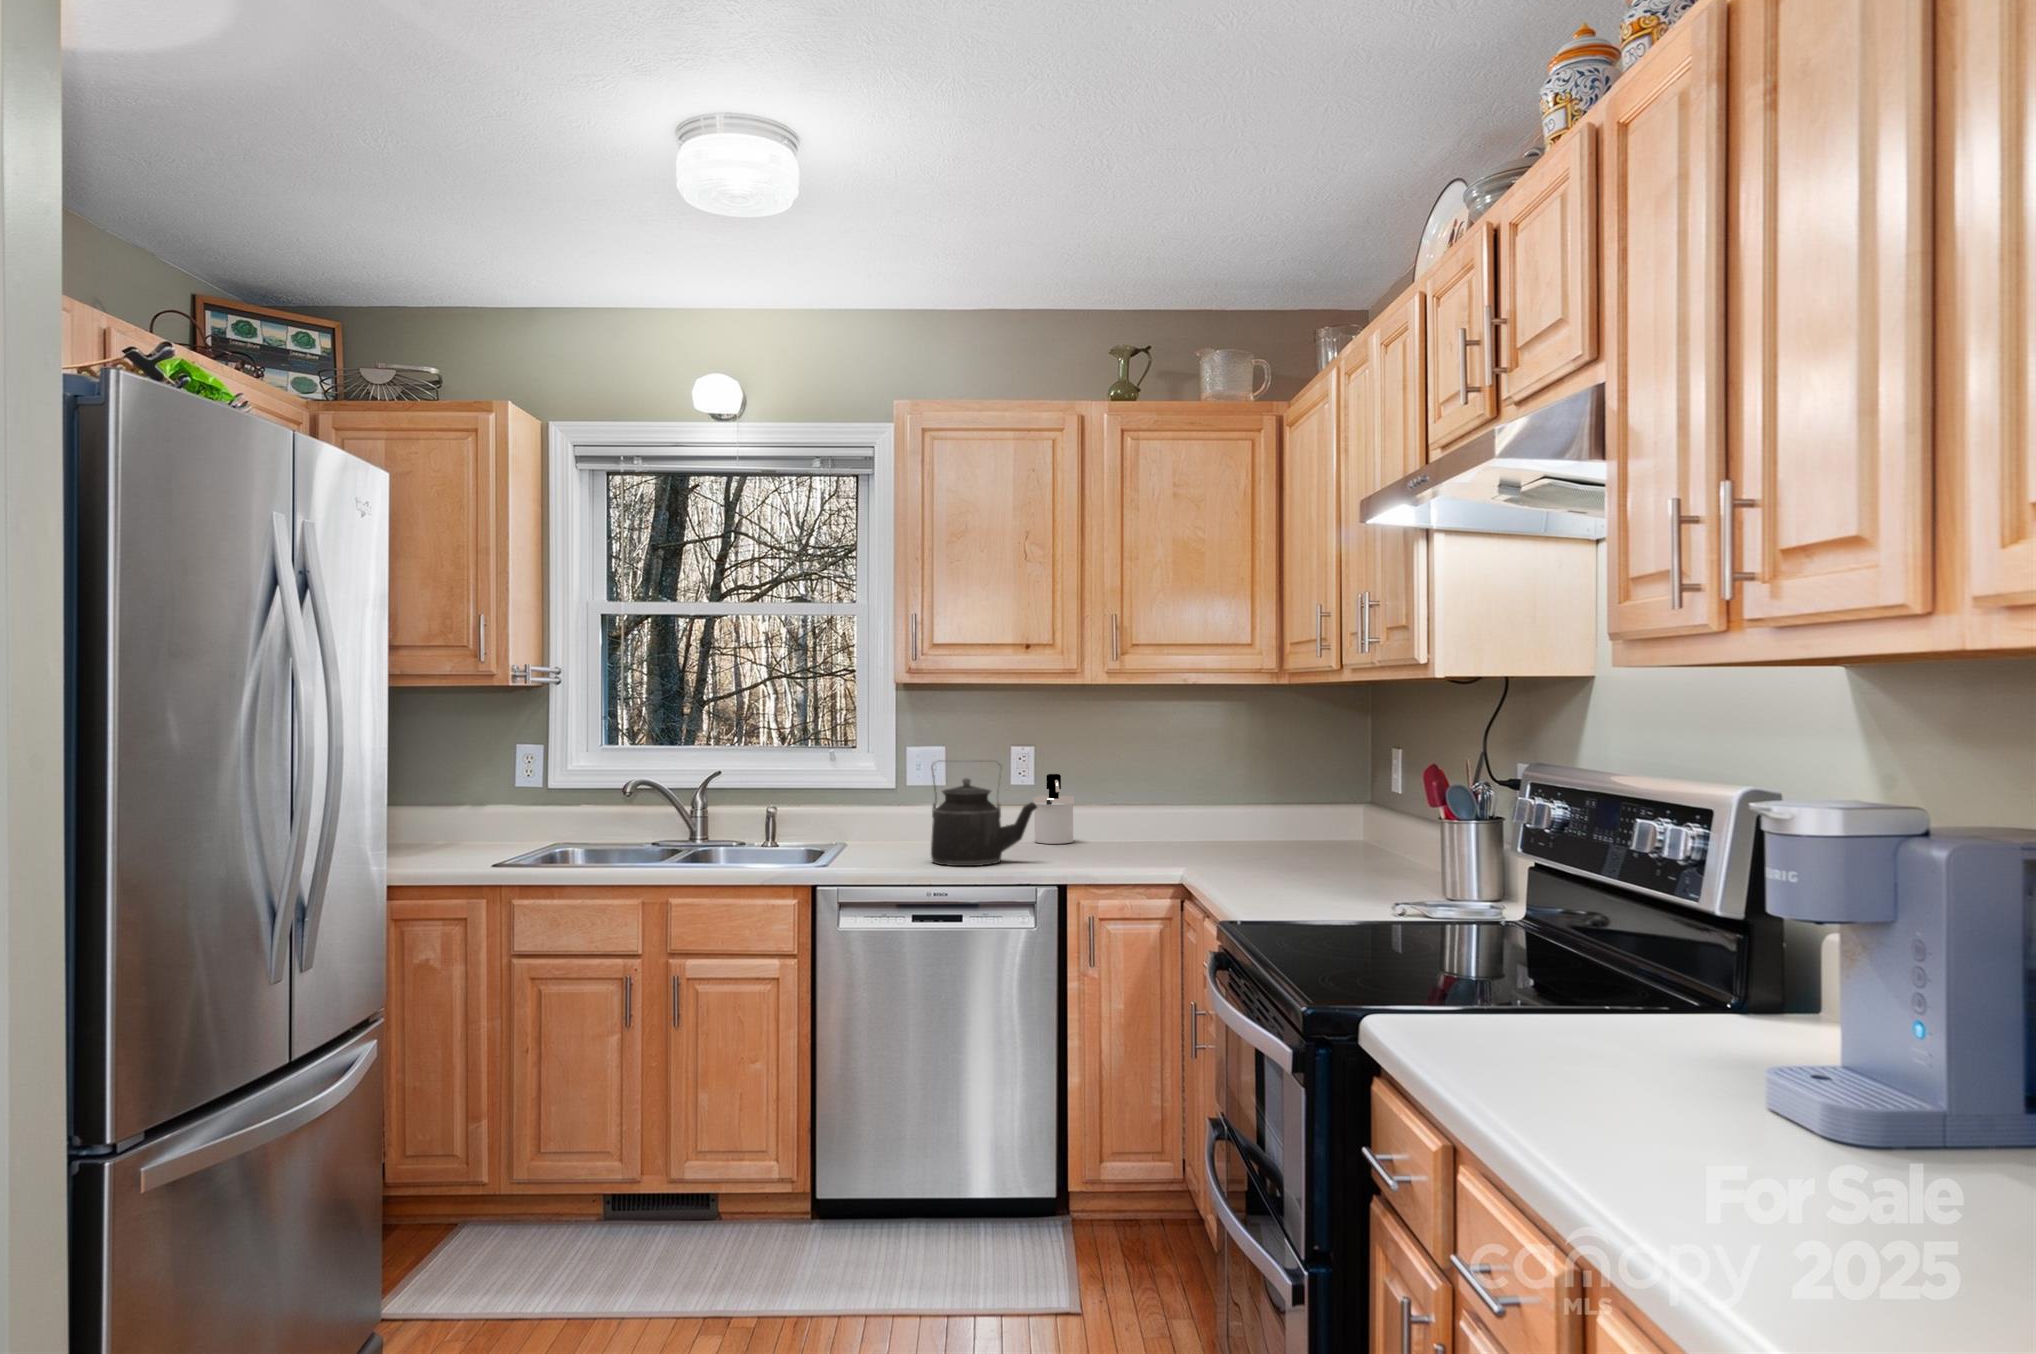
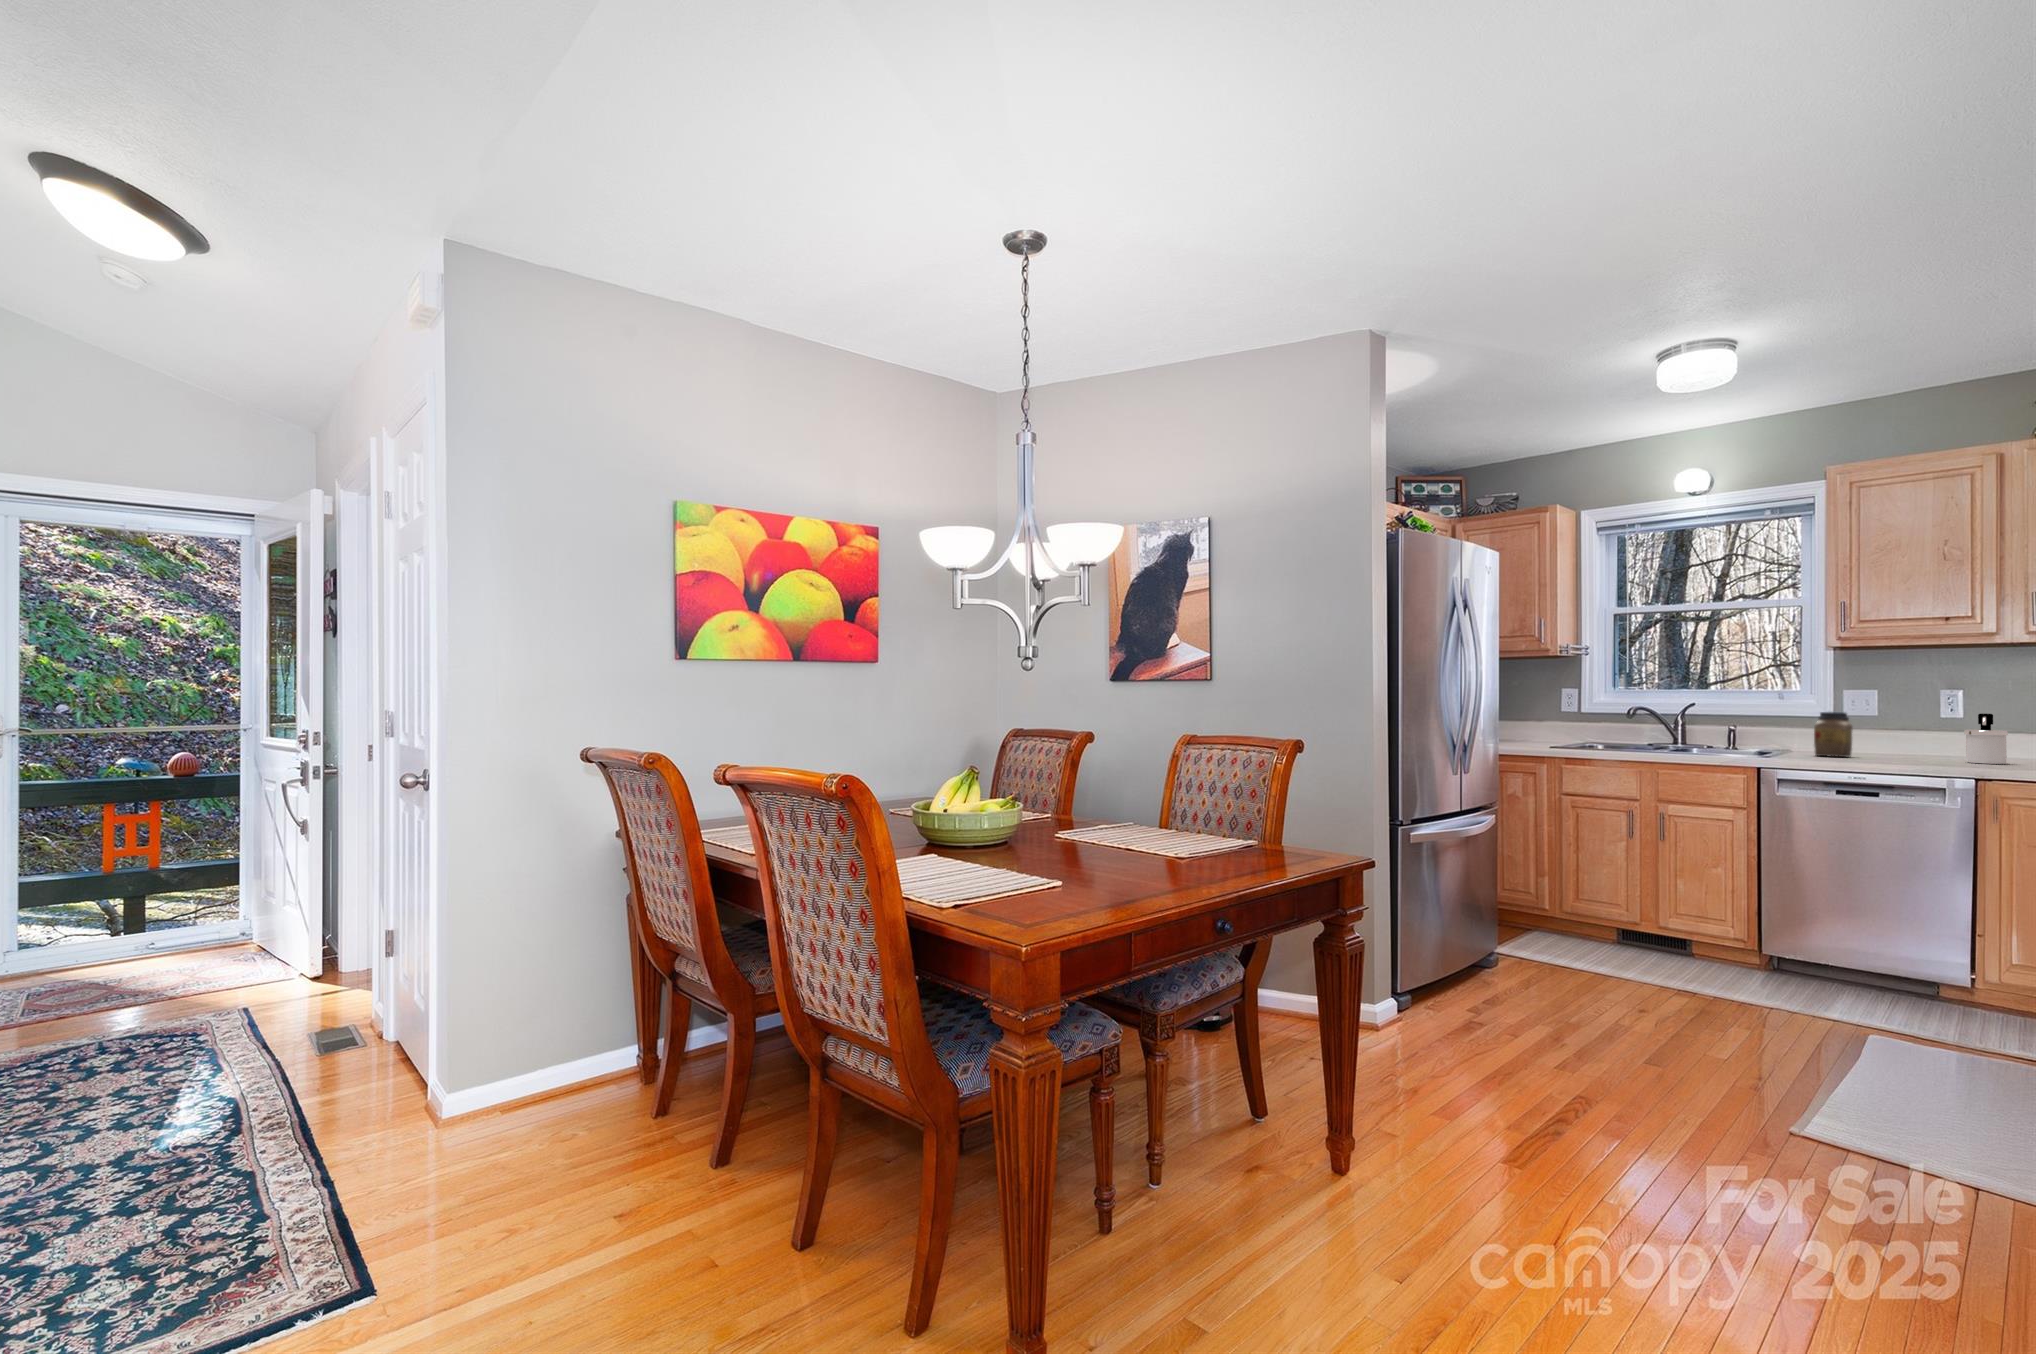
kettle: present [931,760,1037,866] -> none [1853,697,1951,765]
jar: none [873,776,916,846] -> present [1814,712,1852,757]

